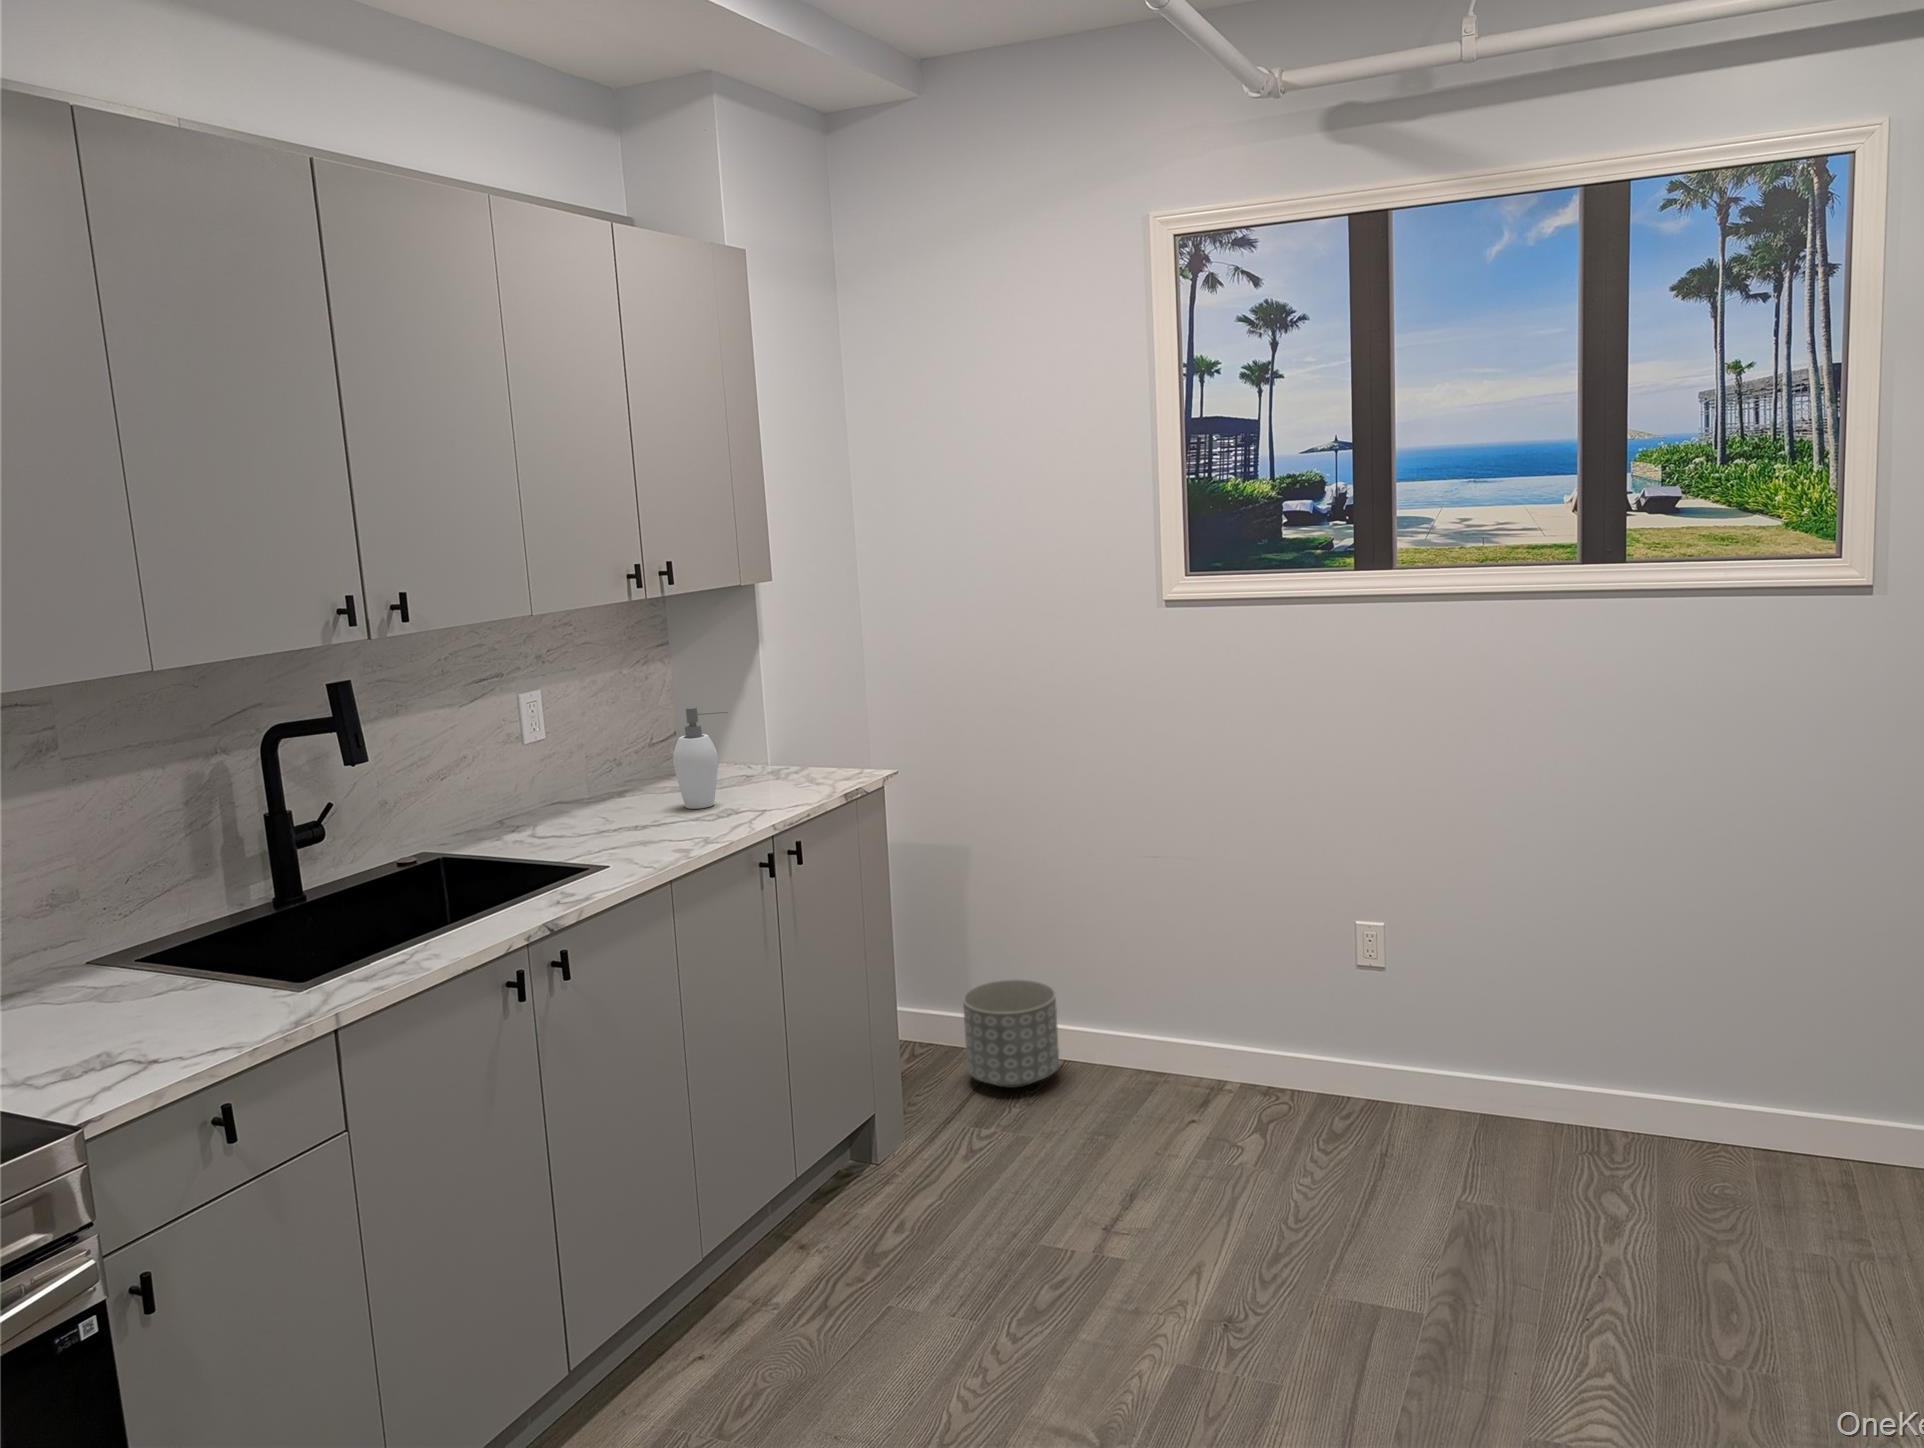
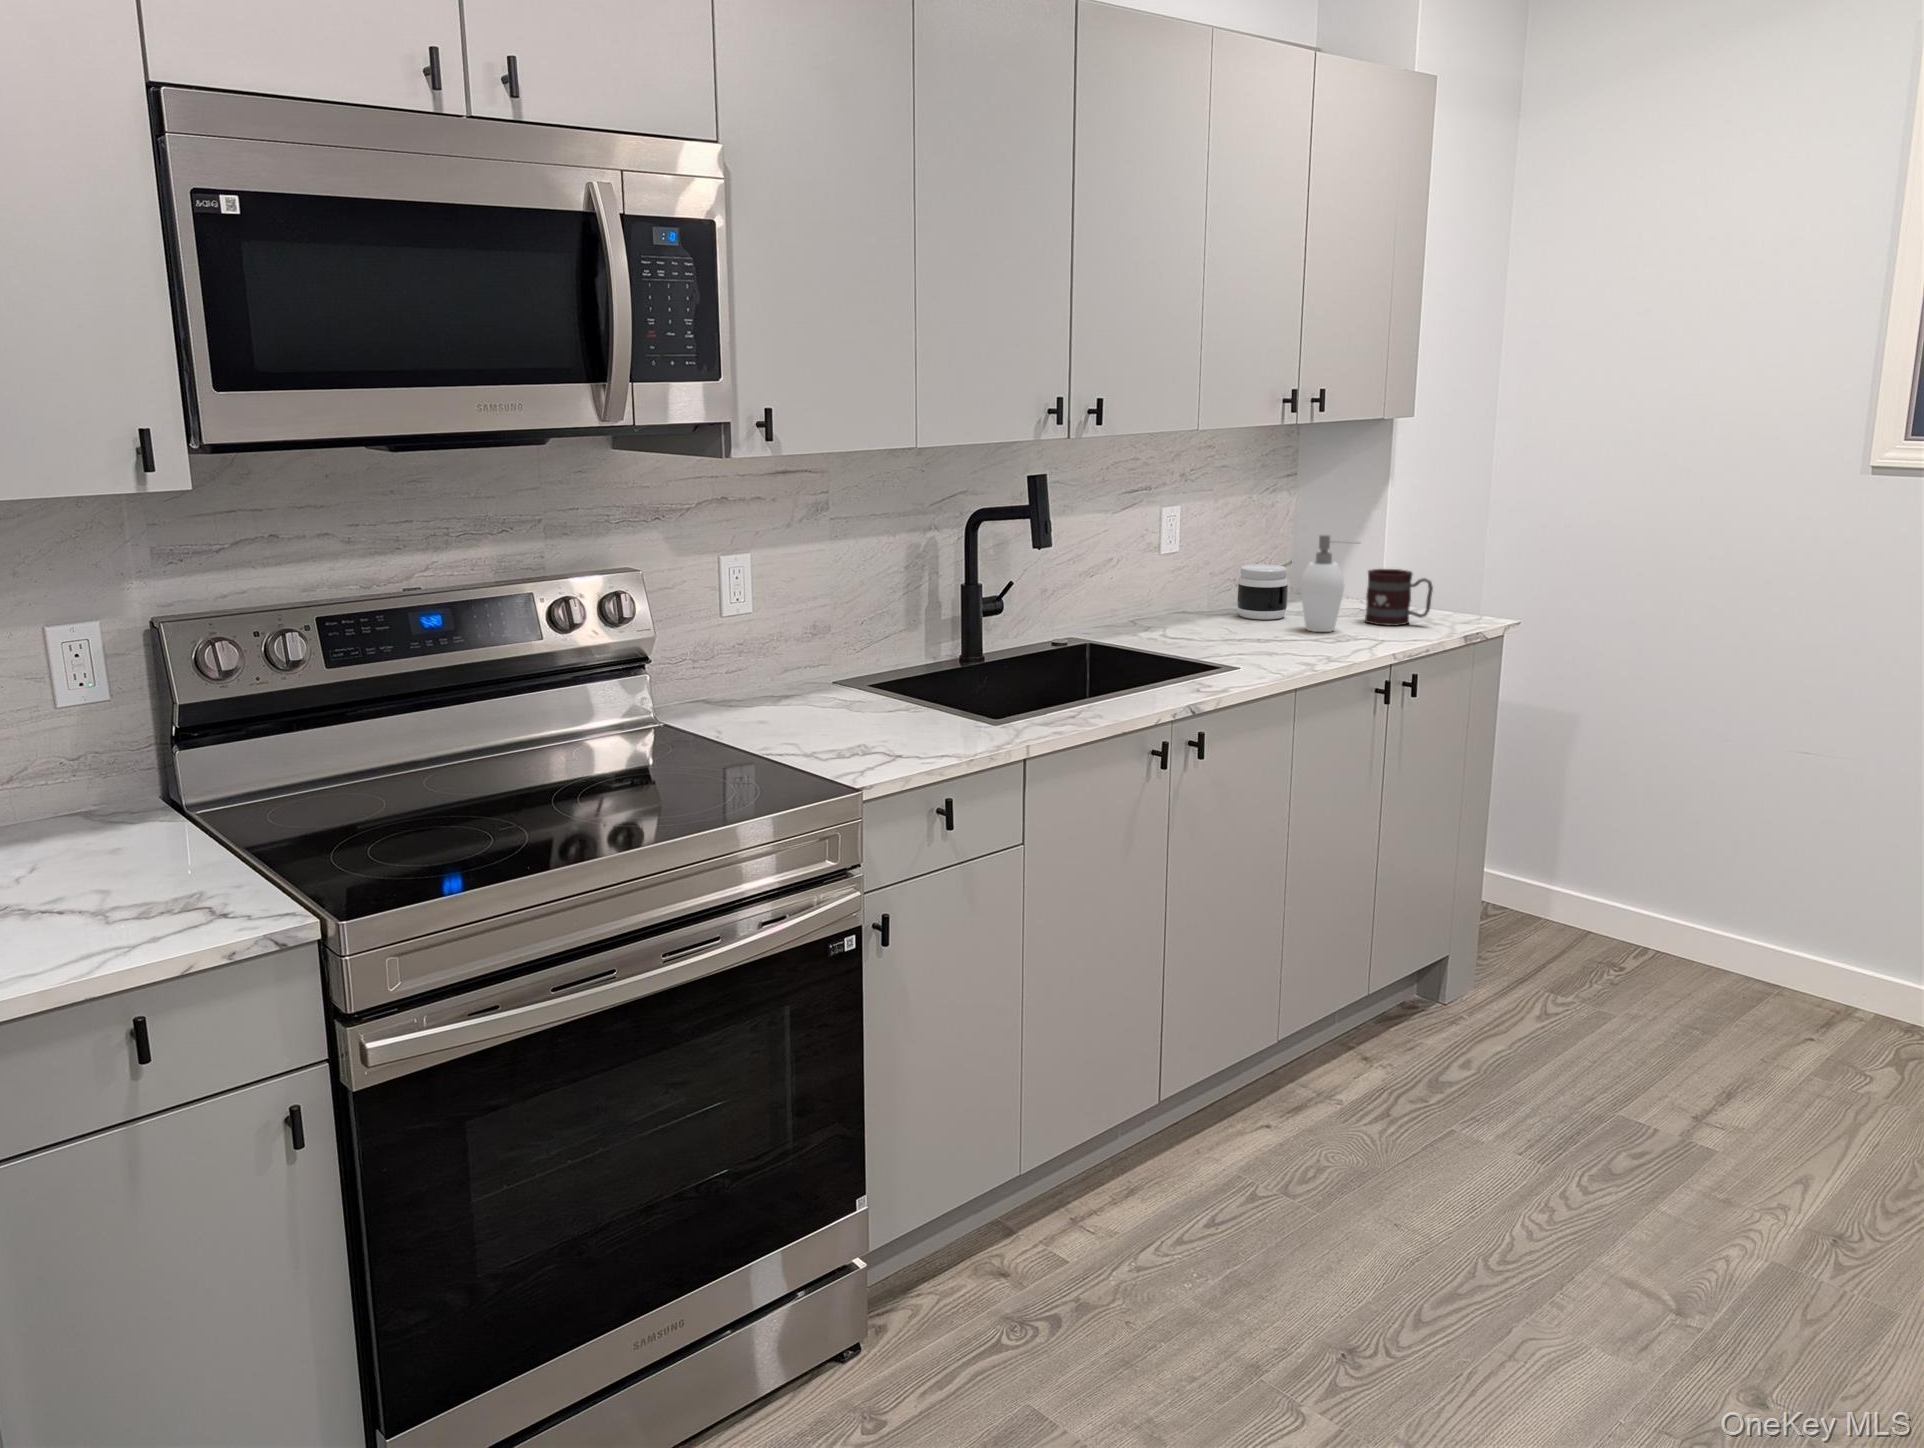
mug: none [743,732,808,792] -> present [1365,569,1433,626]
jar: none [612,741,666,801] -> present [1237,564,1288,620]
planter: present [963,979,1059,1088] -> none [1546,856,1658,965]

